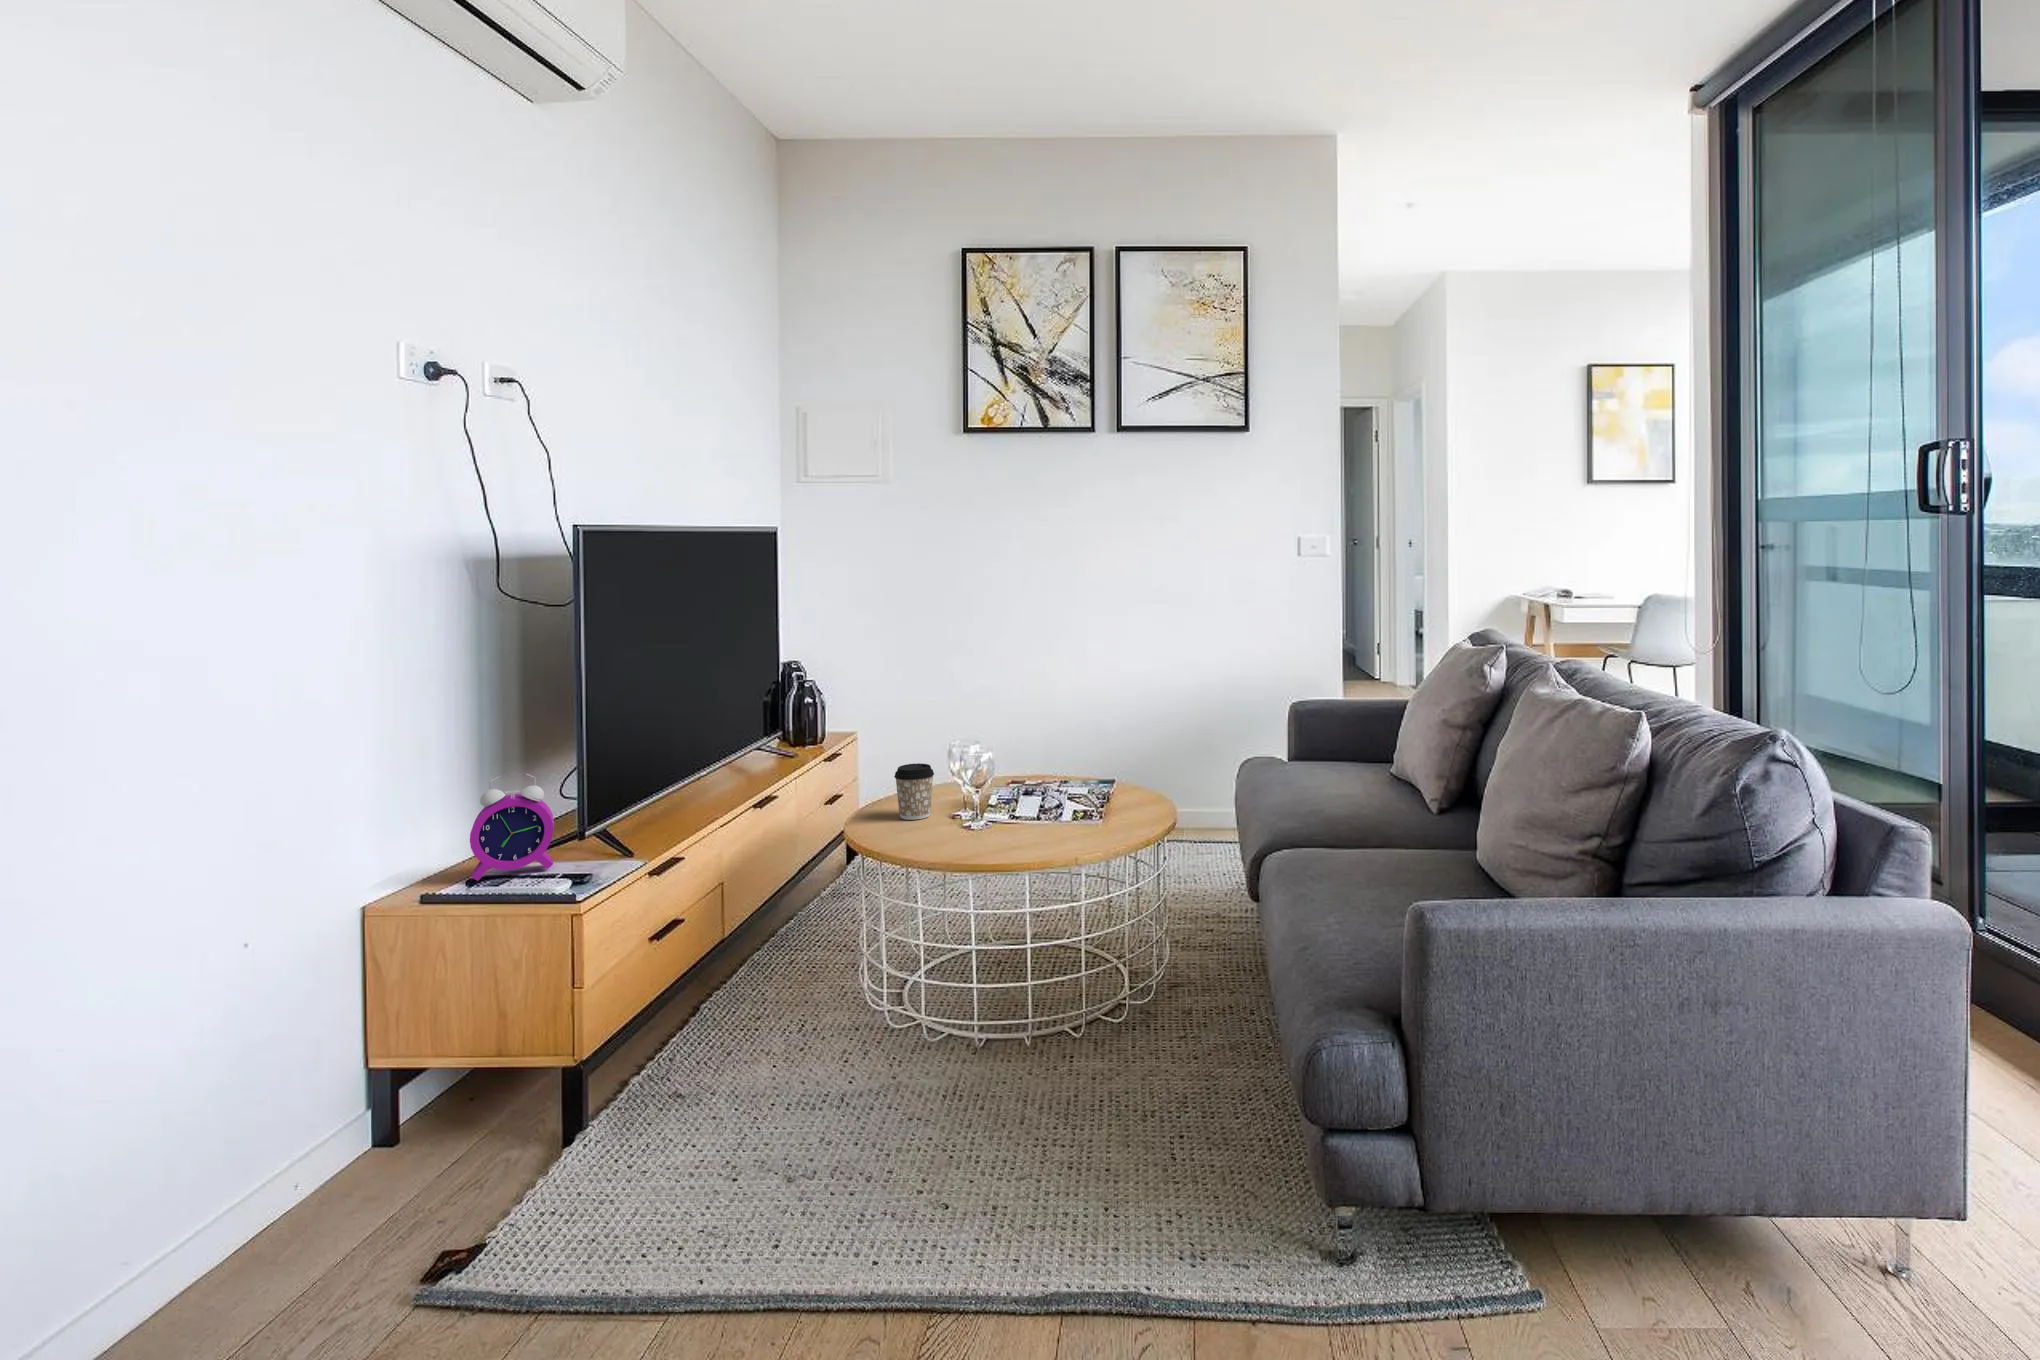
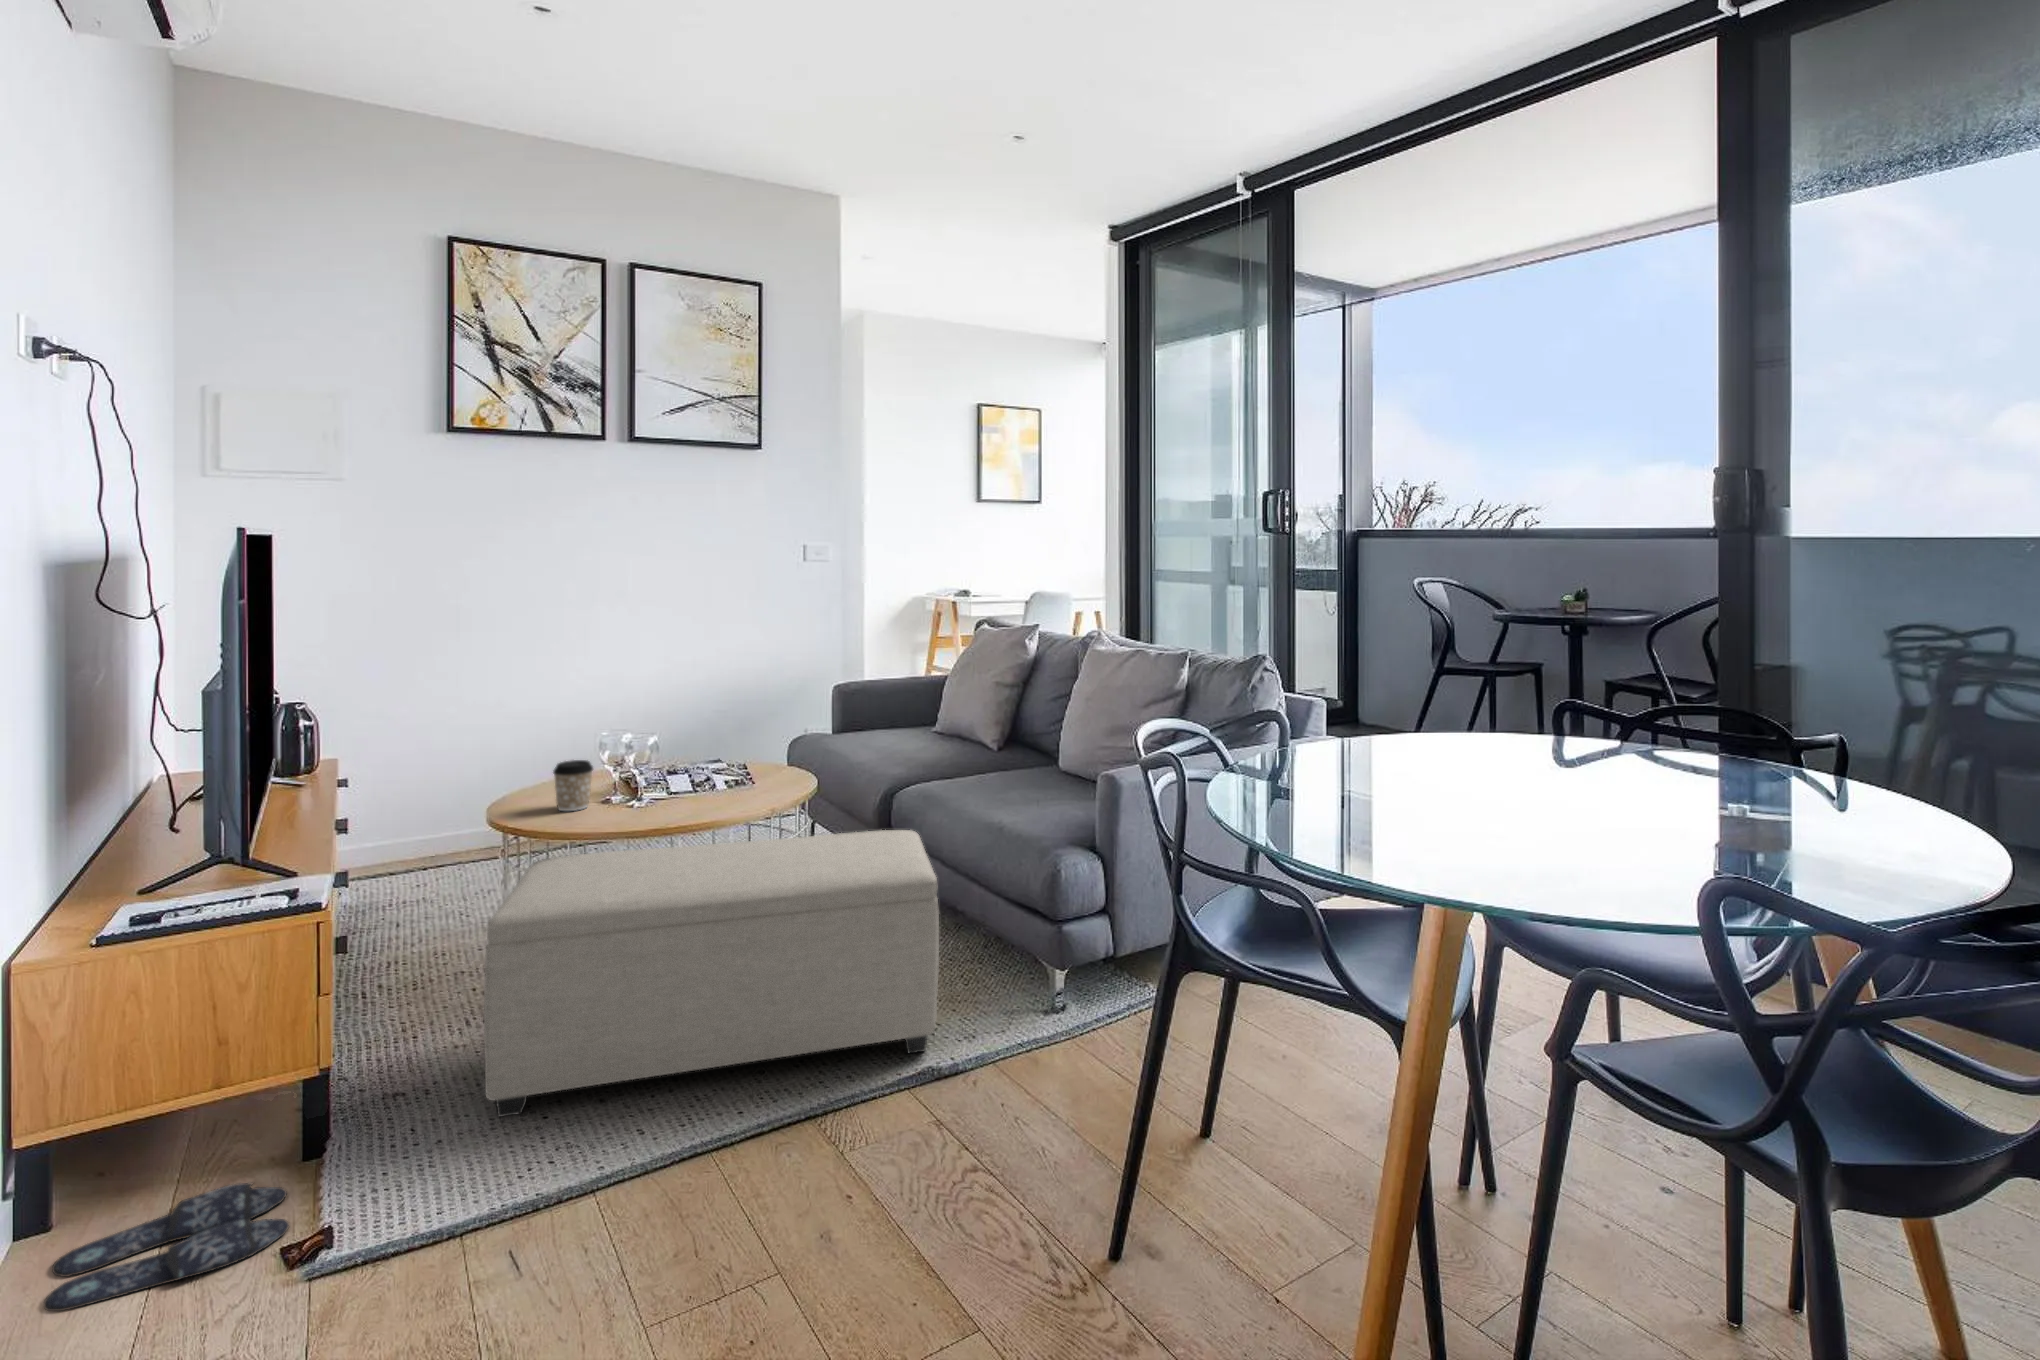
alarm clock: present [470,774,554,881] -> none [146,801,250,917]
ottoman: none [671,873,1213,1252] -> present [484,830,939,1117]
slippers: none [248,1166,484,1265] -> present [44,1183,289,1311]

